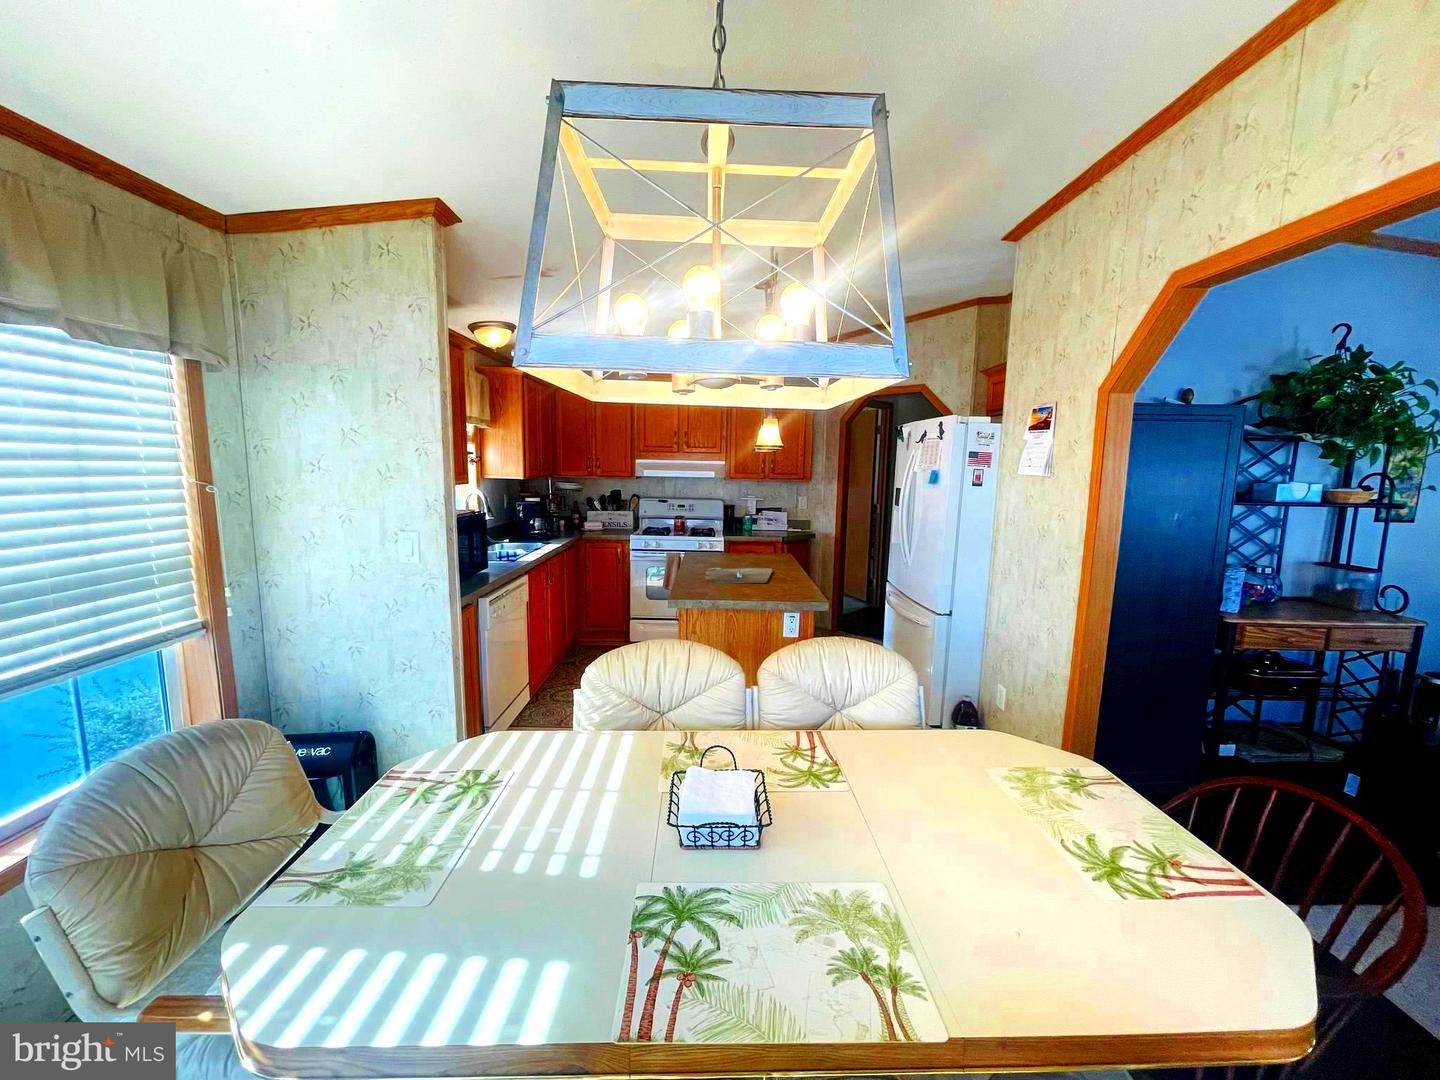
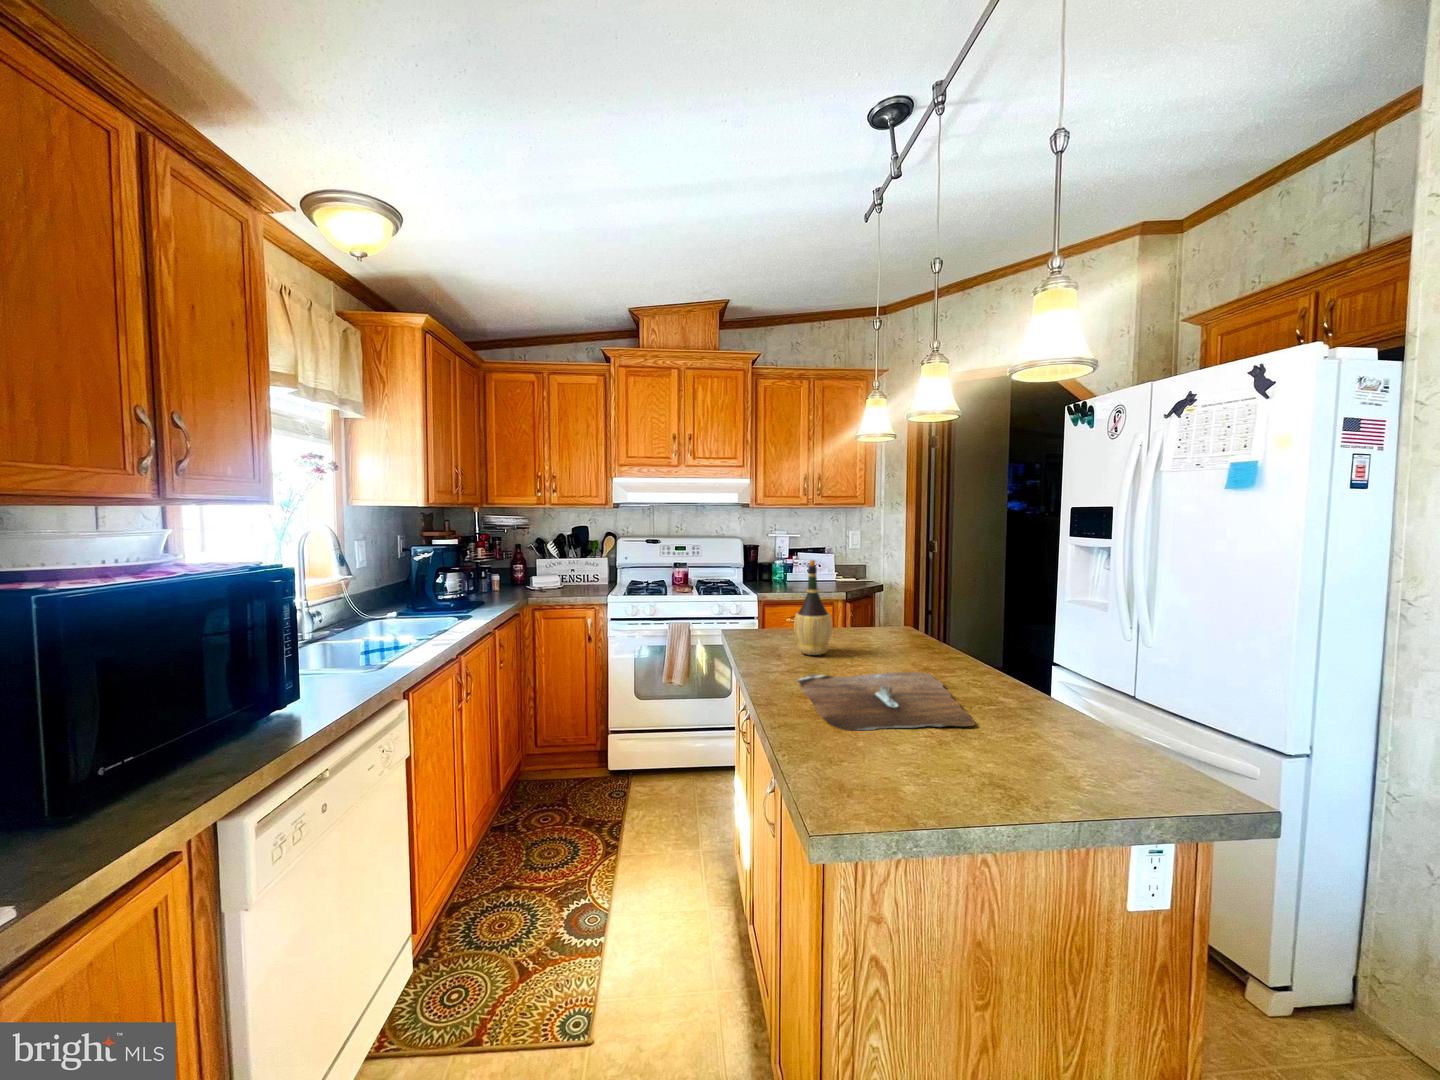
wine bottle: none [716,513,736,562] -> present [794,560,832,655]

